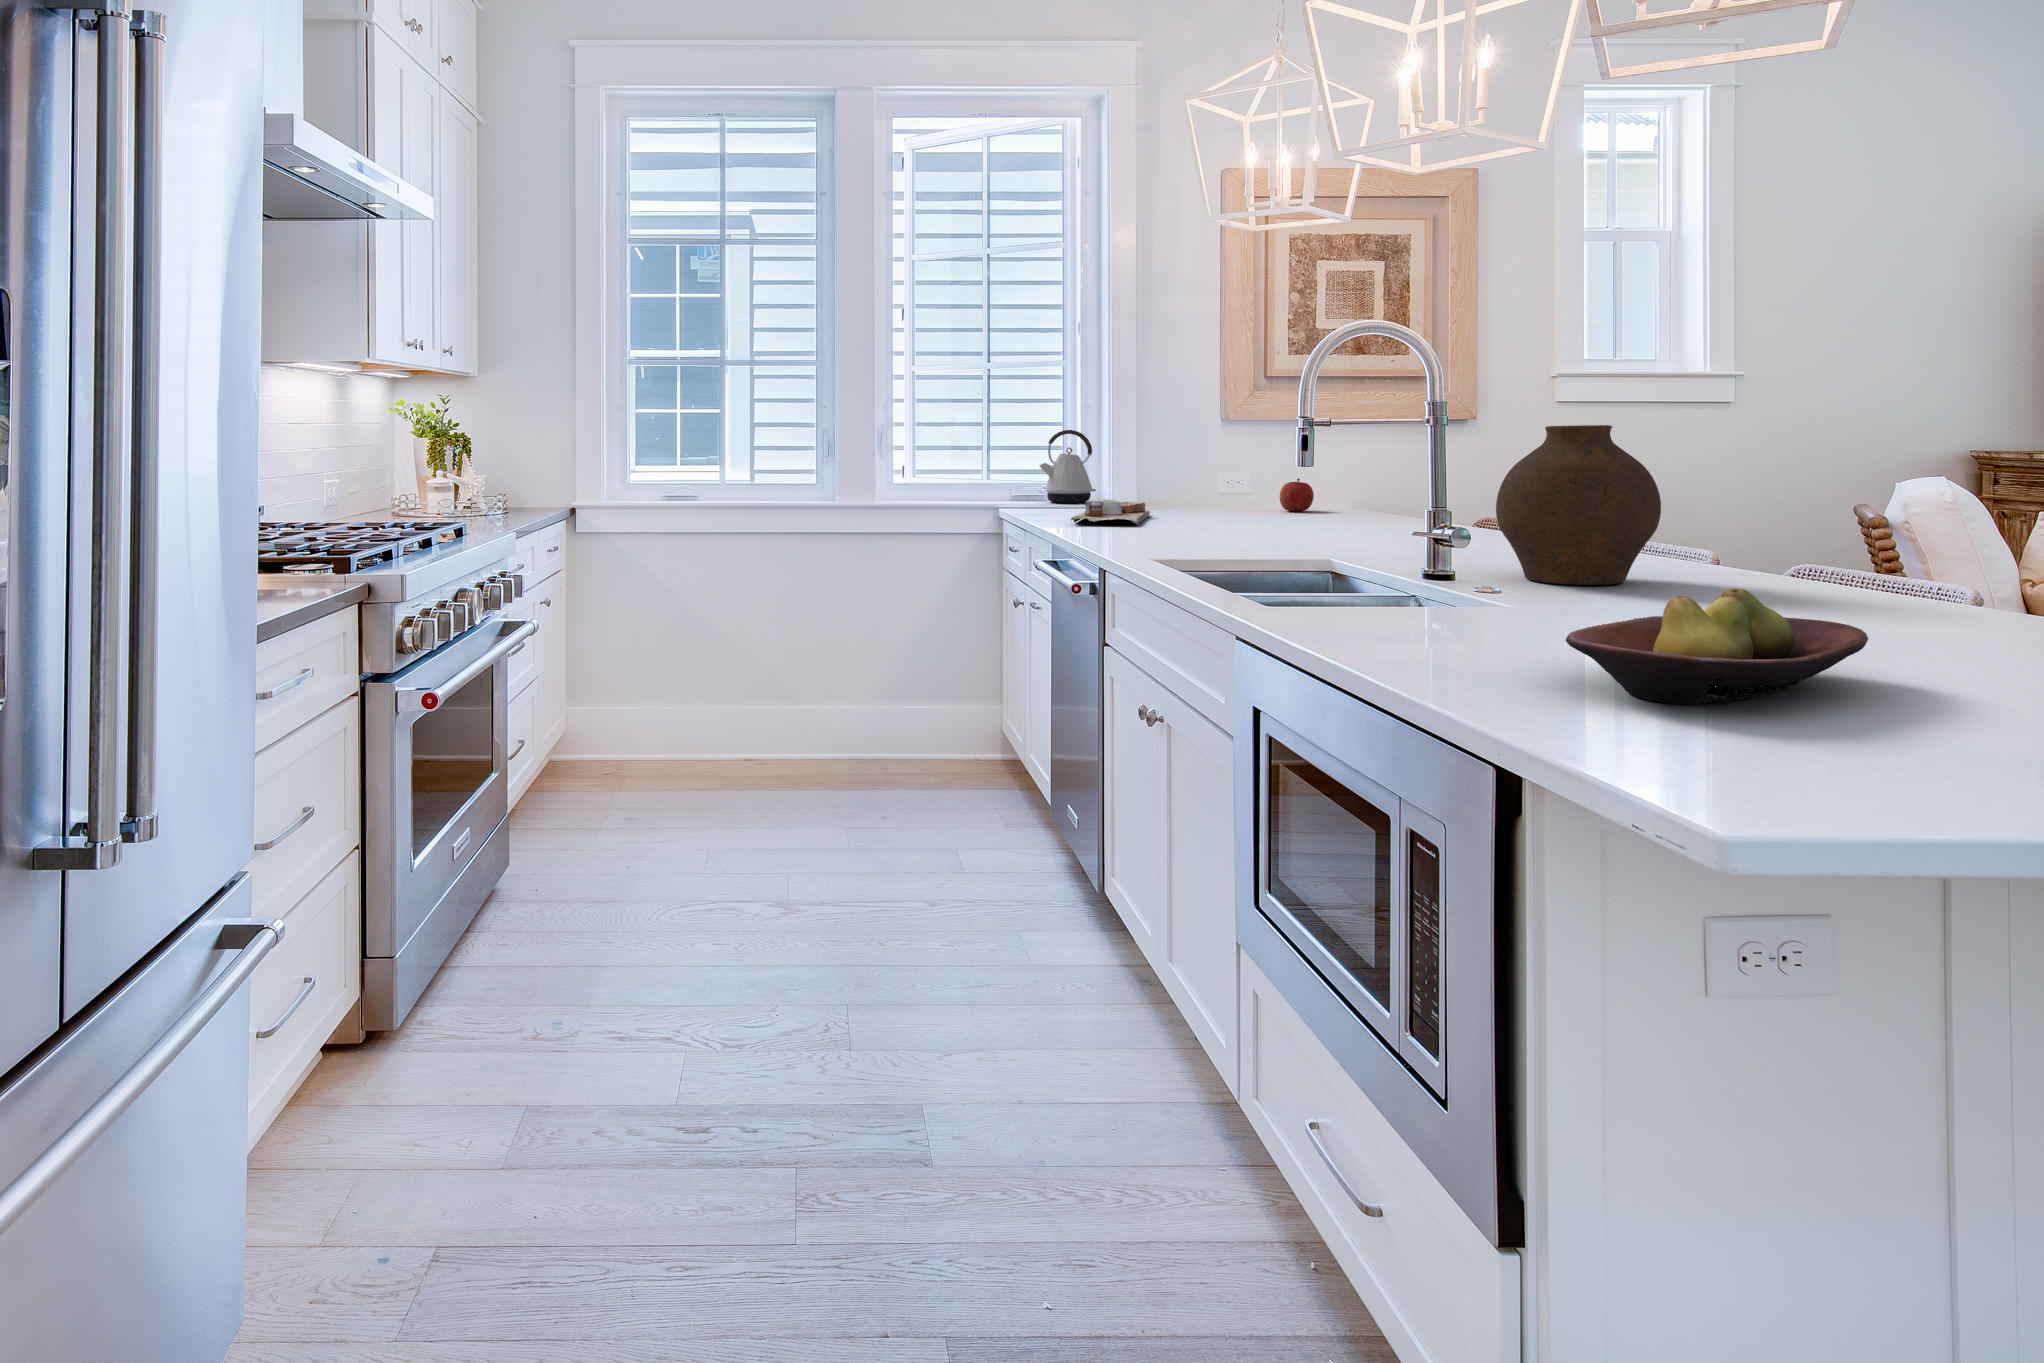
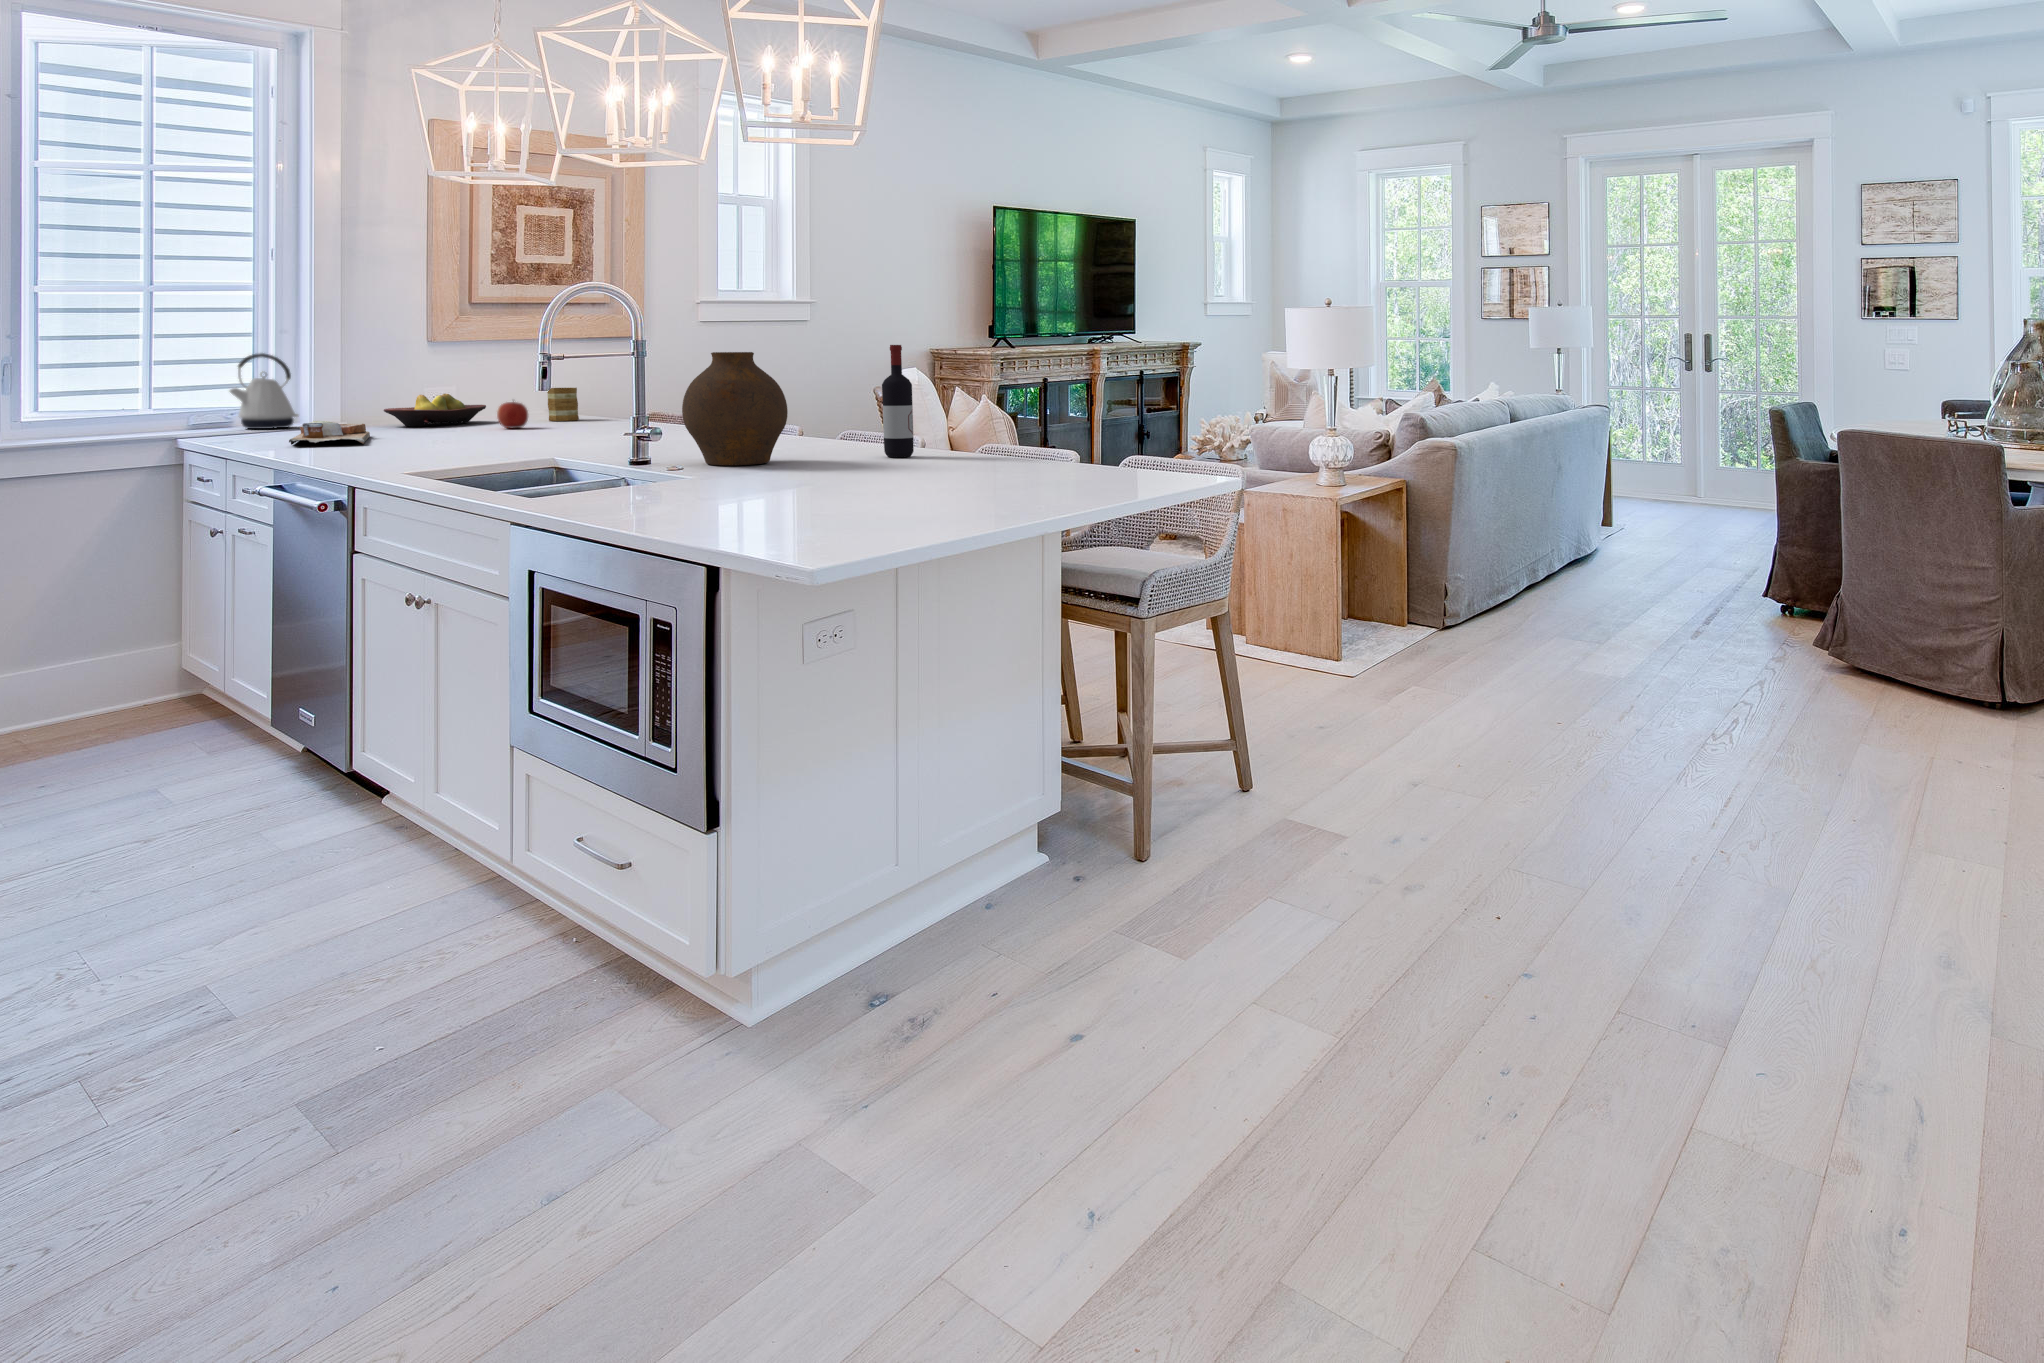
wine bottle: none [1831,410,1896,589] -> present [882,345,914,457]
mug: none [1338,465,1374,503] -> present [547,388,579,421]
fruit bowl: present [1566,588,1868,704] -> present [384,394,486,427]

